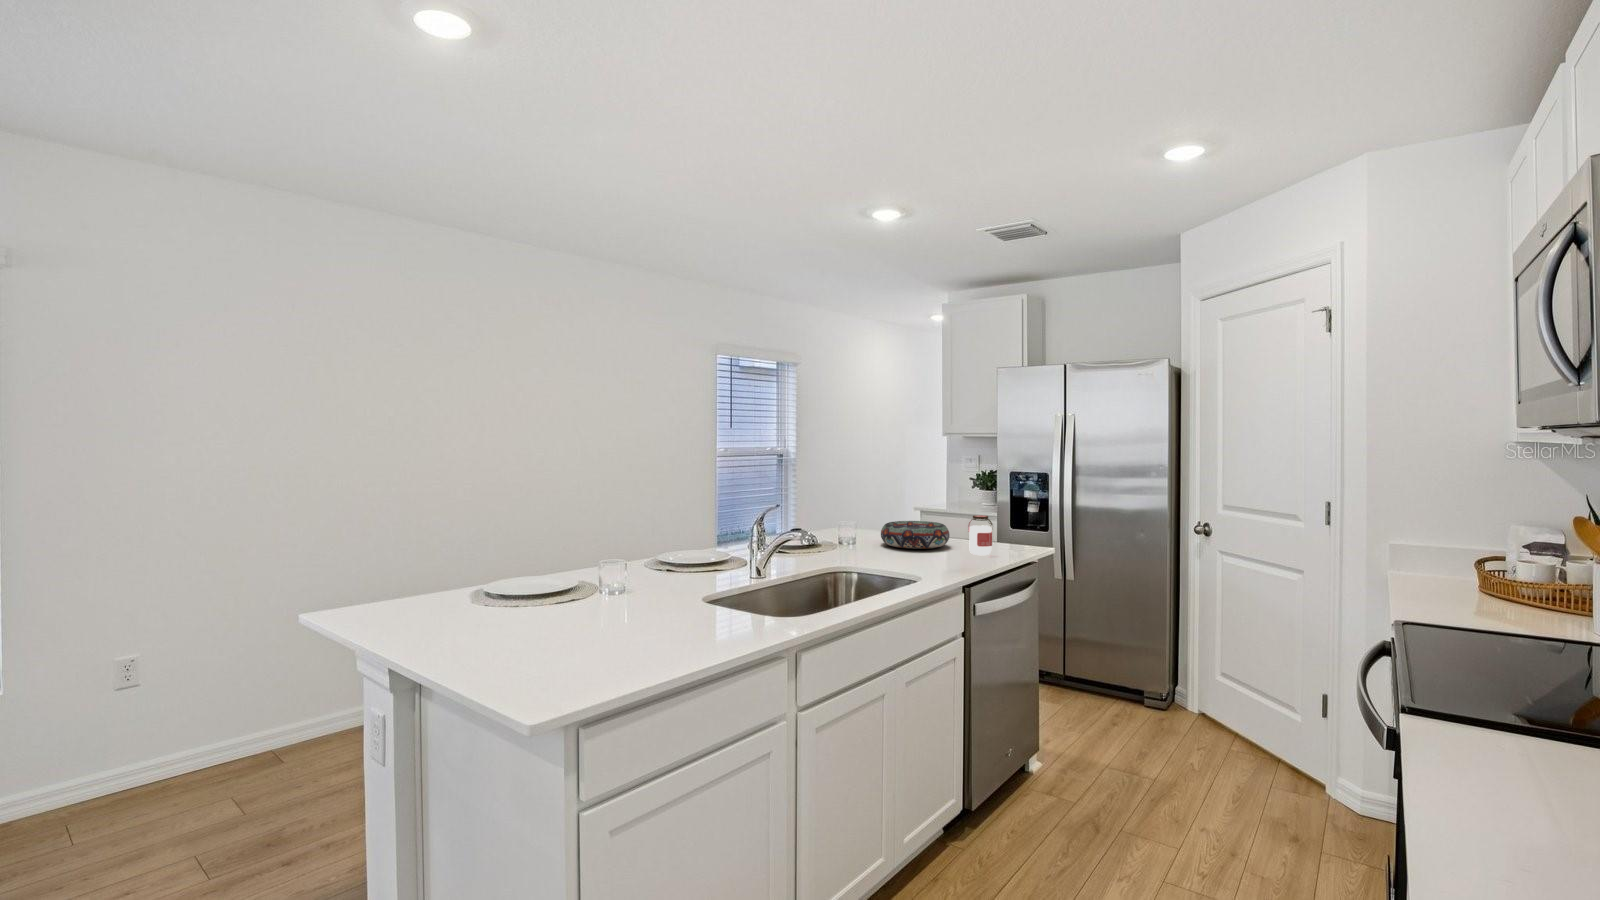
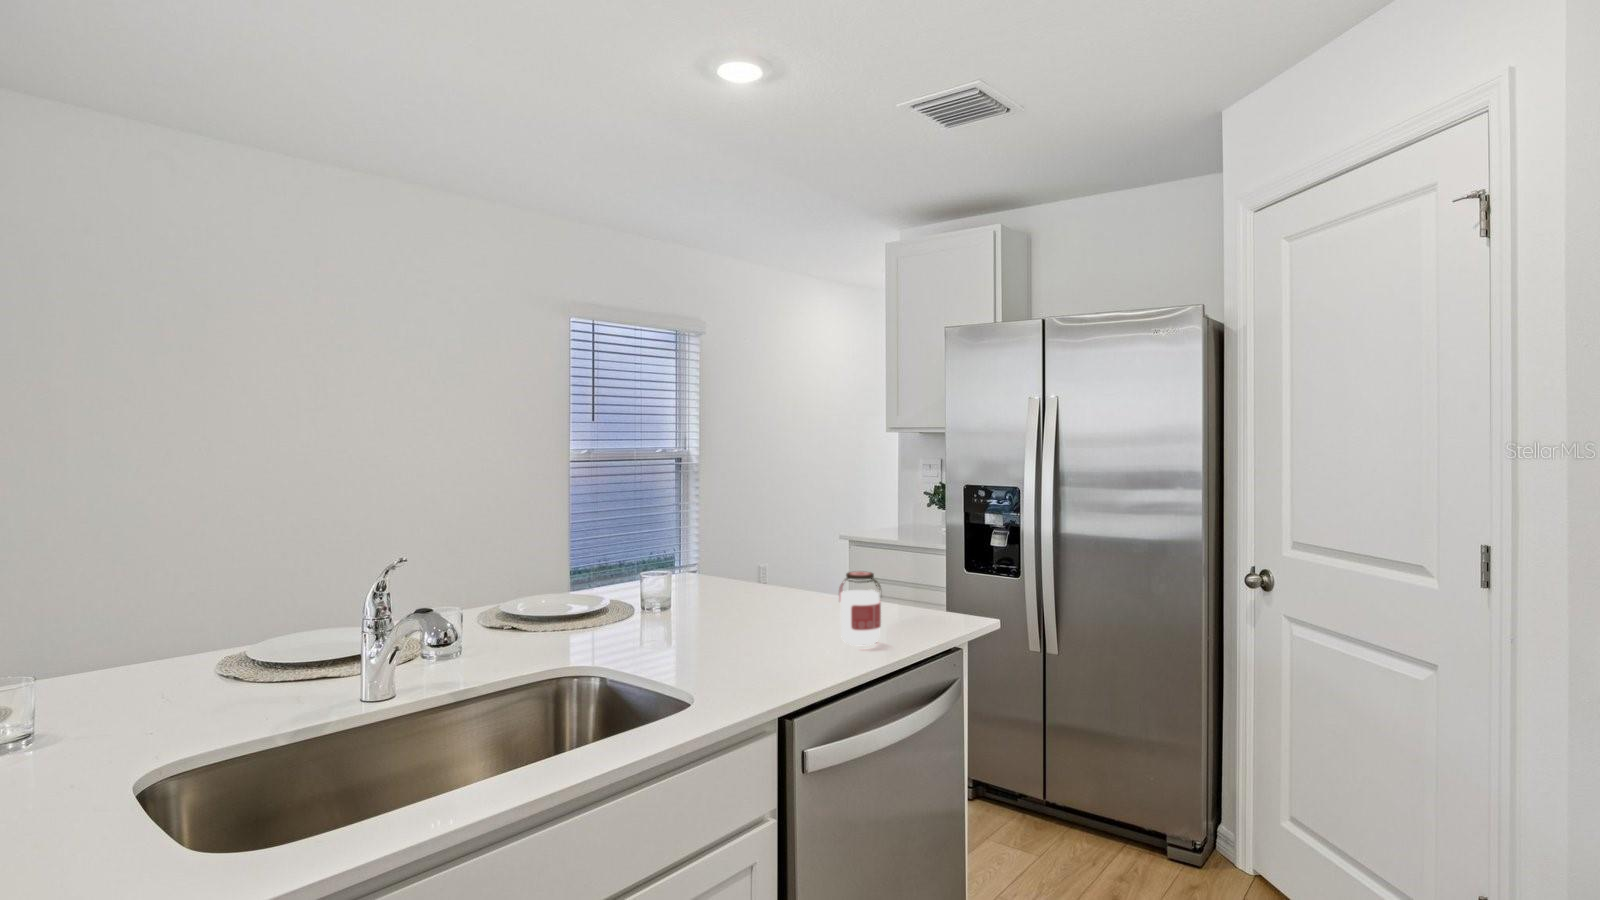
decorative bowl: present [881,521,949,549] -> none [699,576,818,630]

